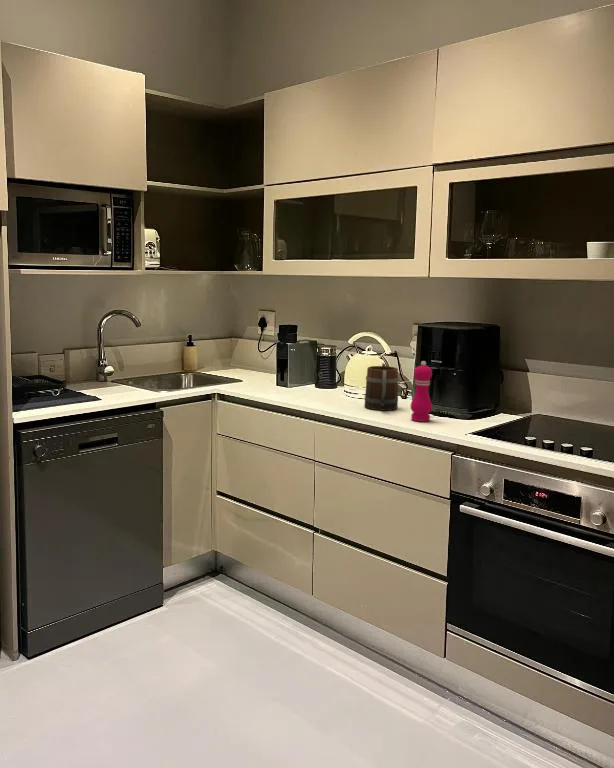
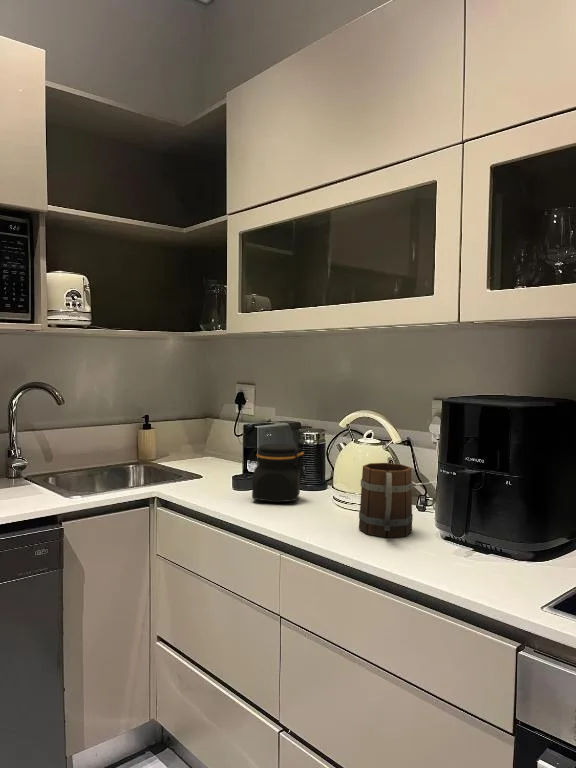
jar: none [285,356,325,395] -> present [247,444,306,502]
pepper mill: present [410,361,432,422] -> none [435,460,474,568]

